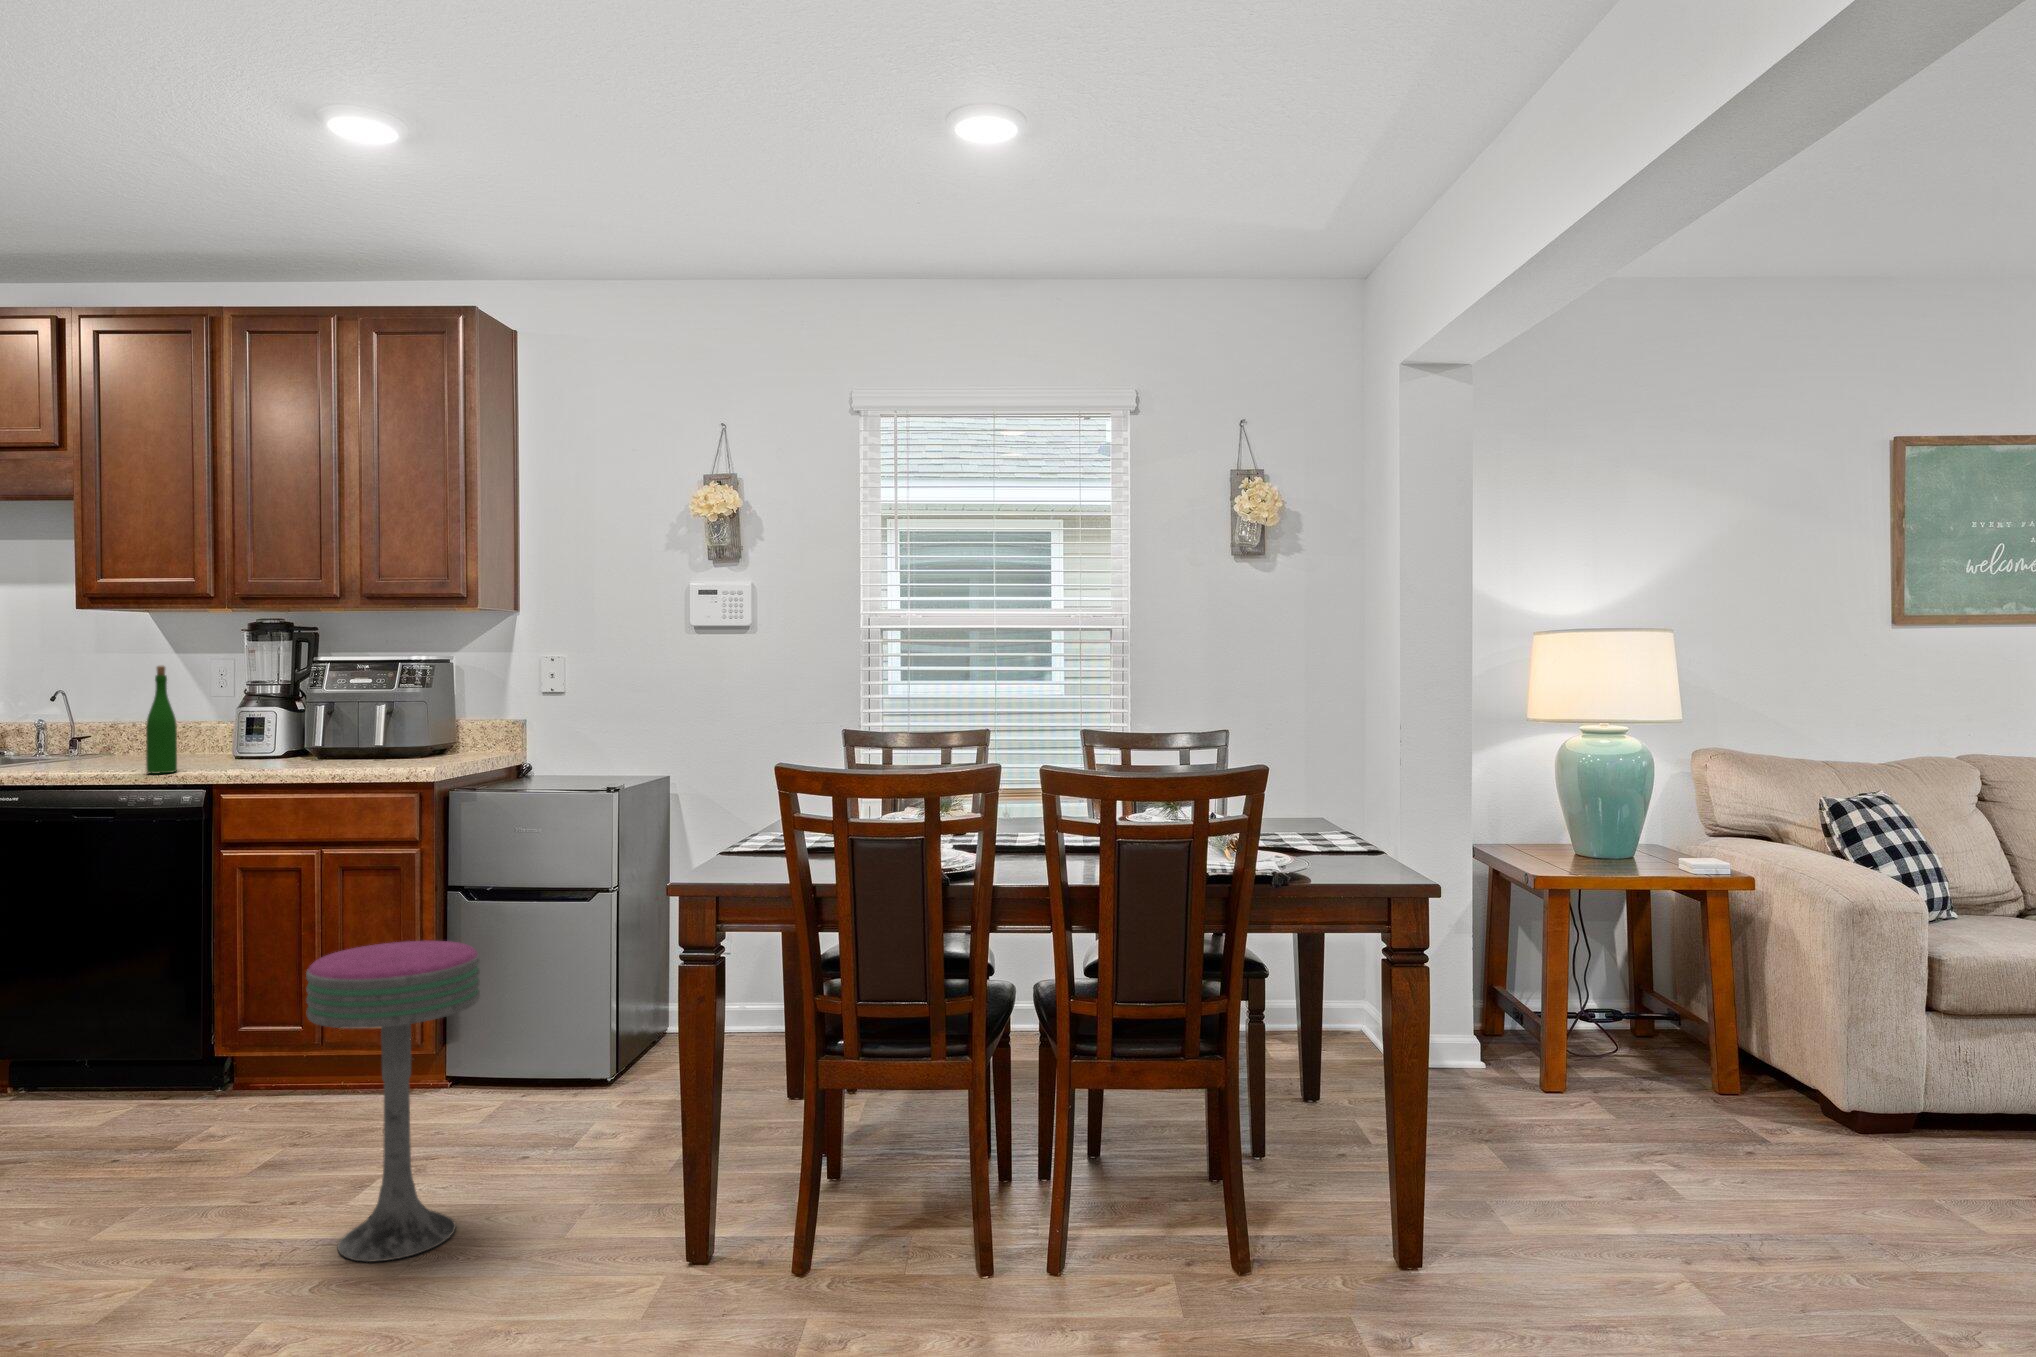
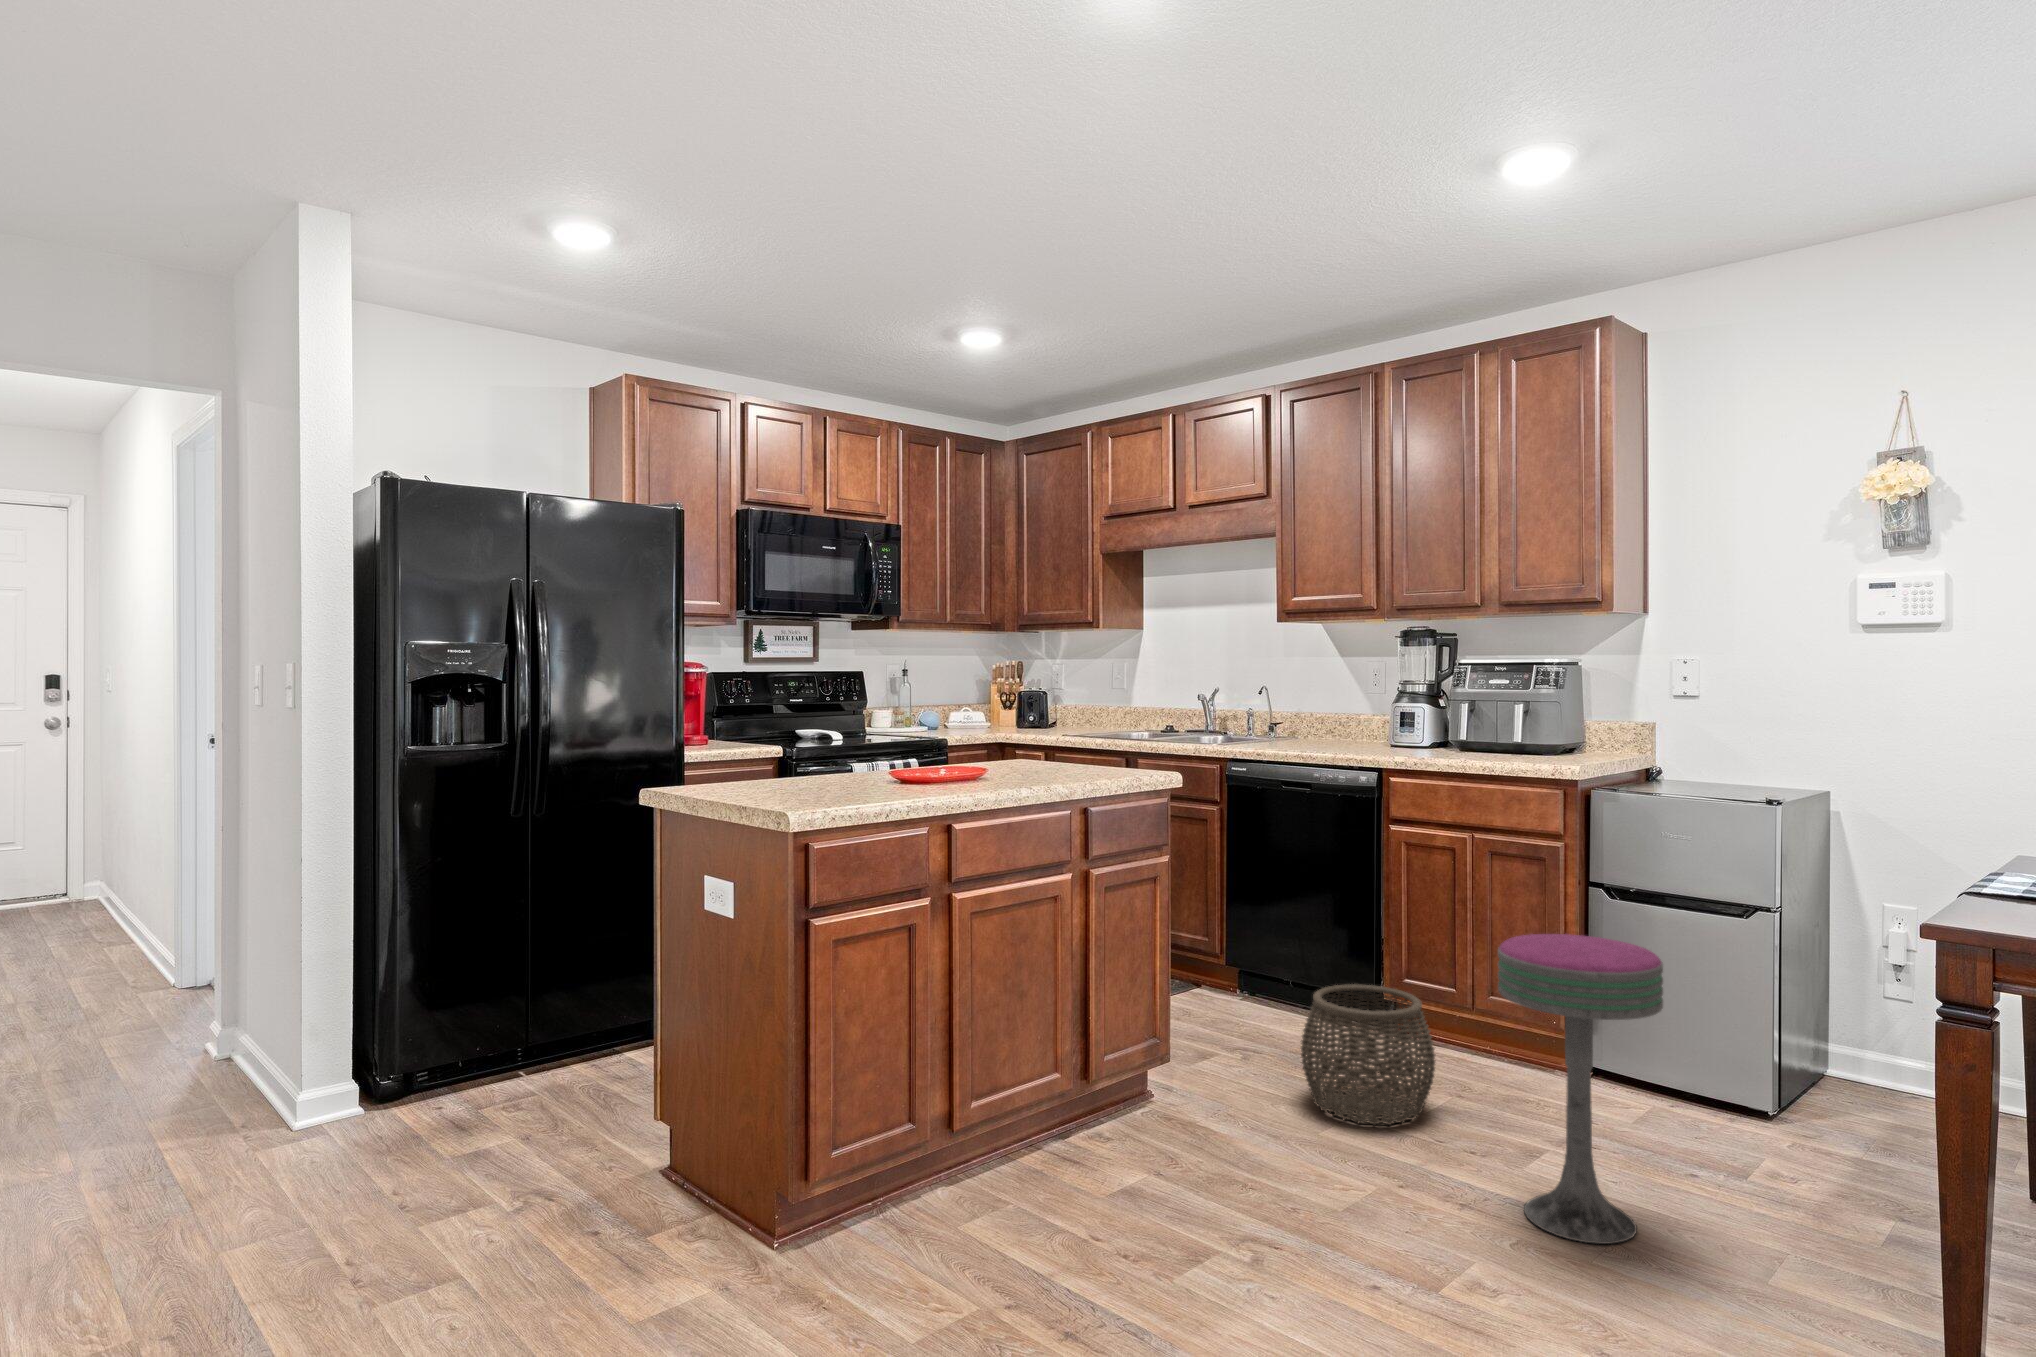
wine bottle: present [146,666,177,774] -> none [1332,668,1354,757]
woven basket: none [73,1039,259,1211] -> present [1301,984,1435,1125]

